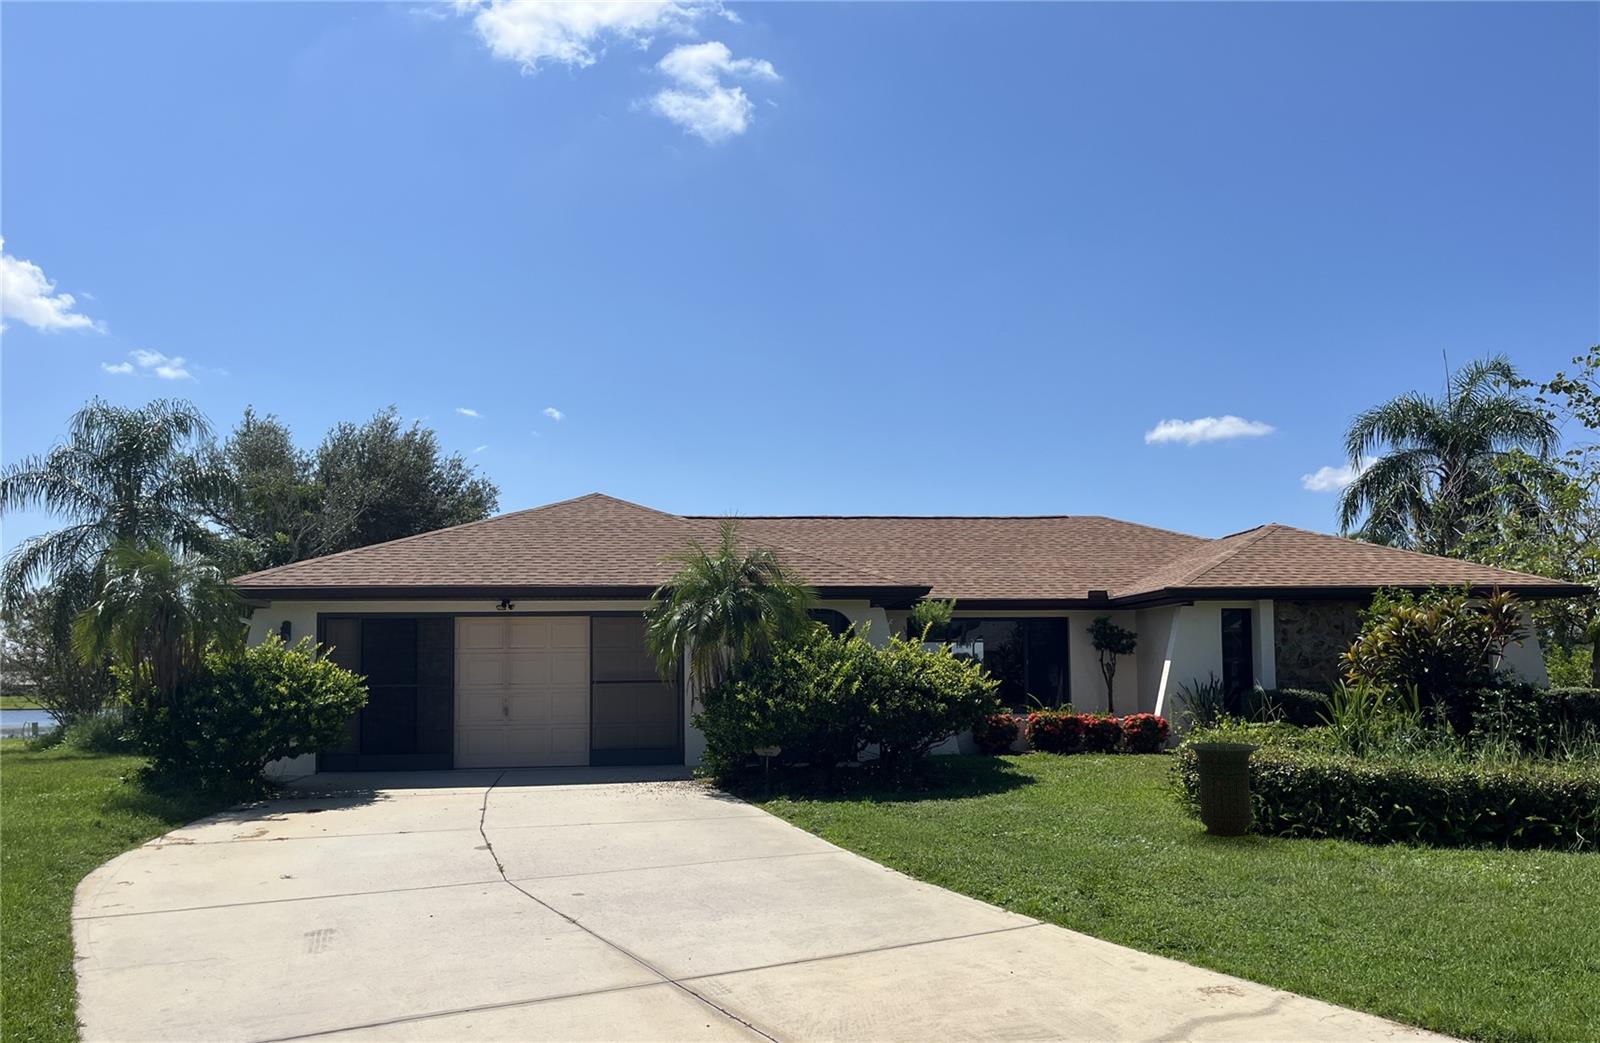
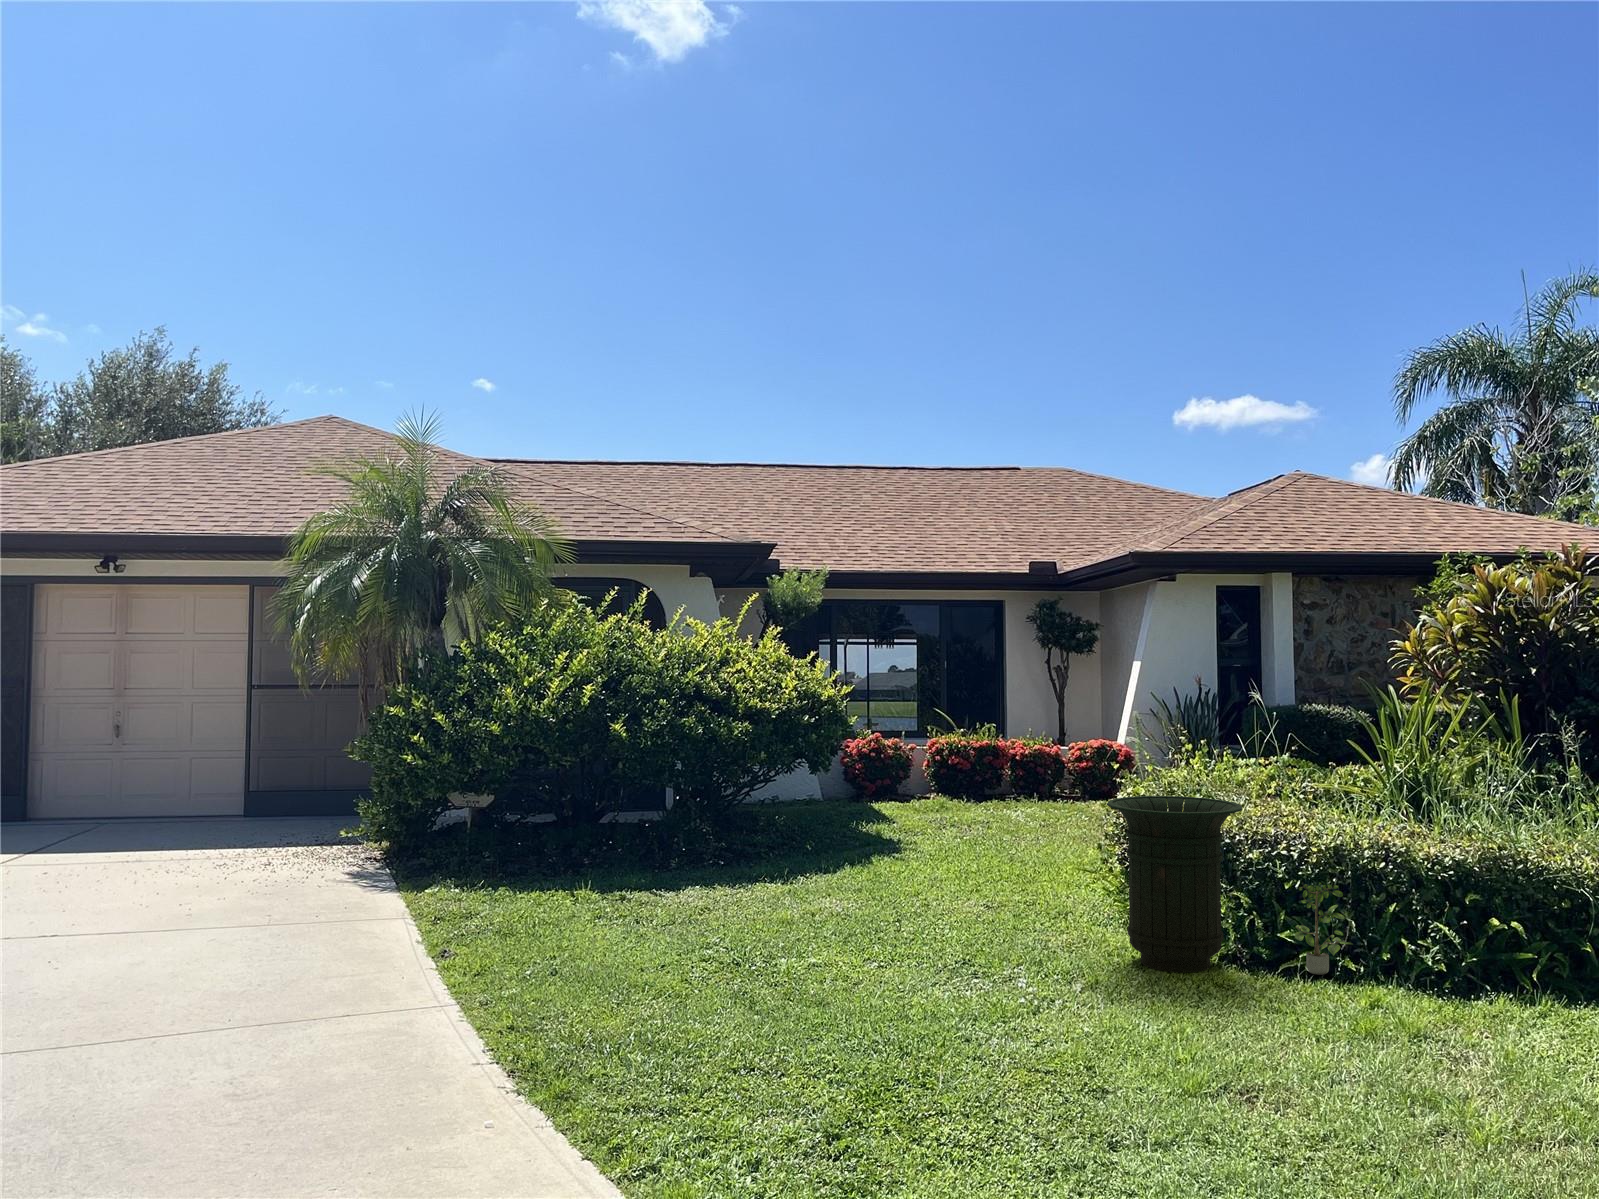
potted plant: none [1291,787,1323,836] -> present [1295,883,1351,975]

